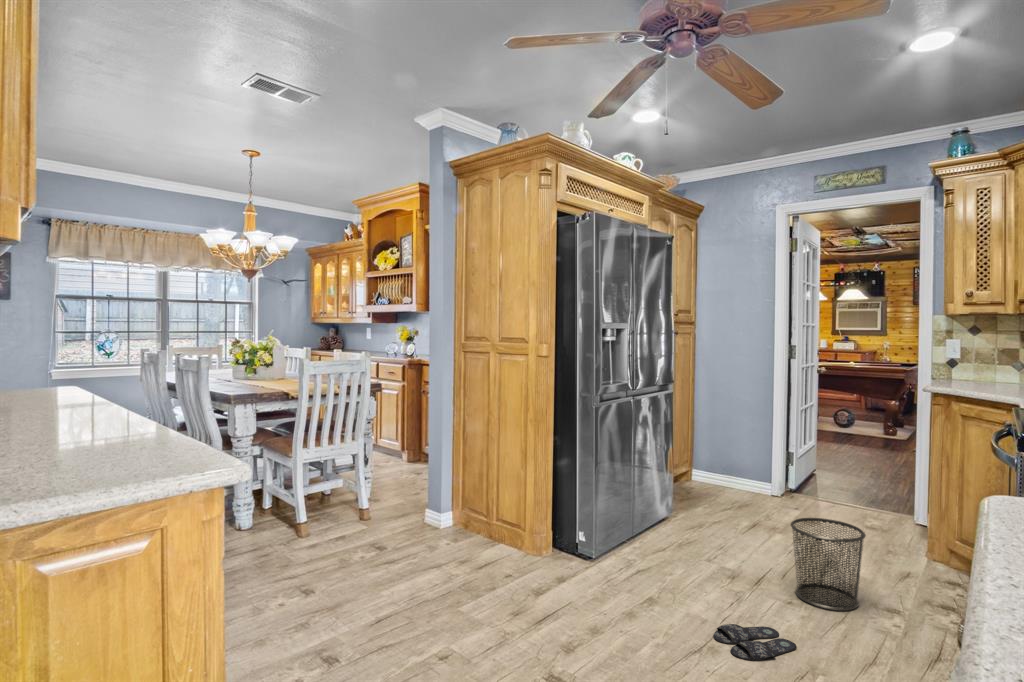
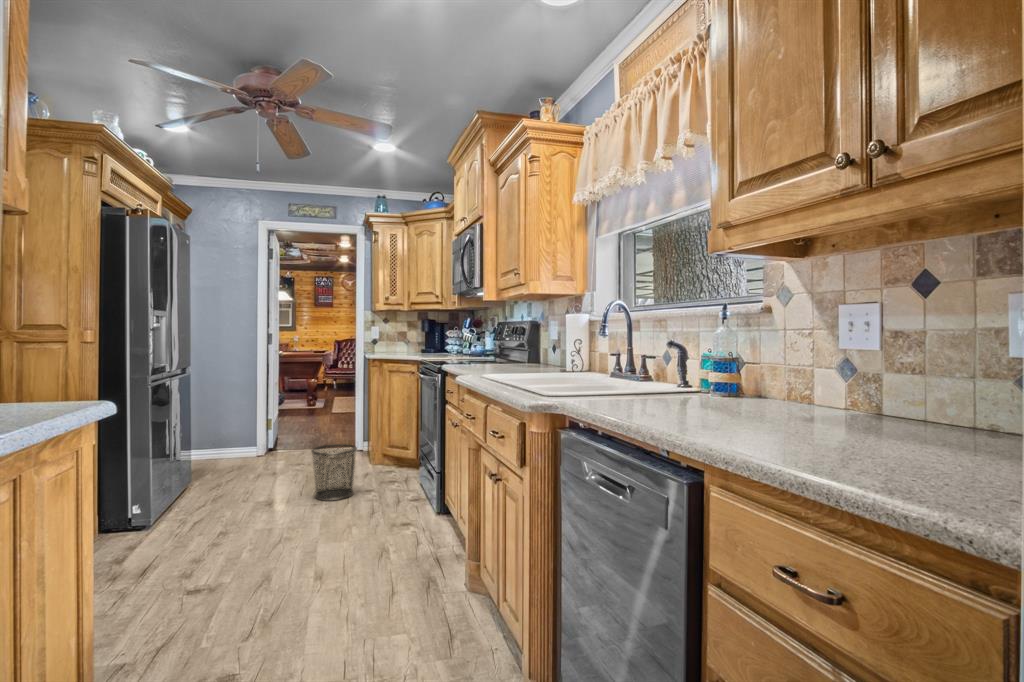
slippers: present [713,624,797,661] -> none [283,518,336,537]

